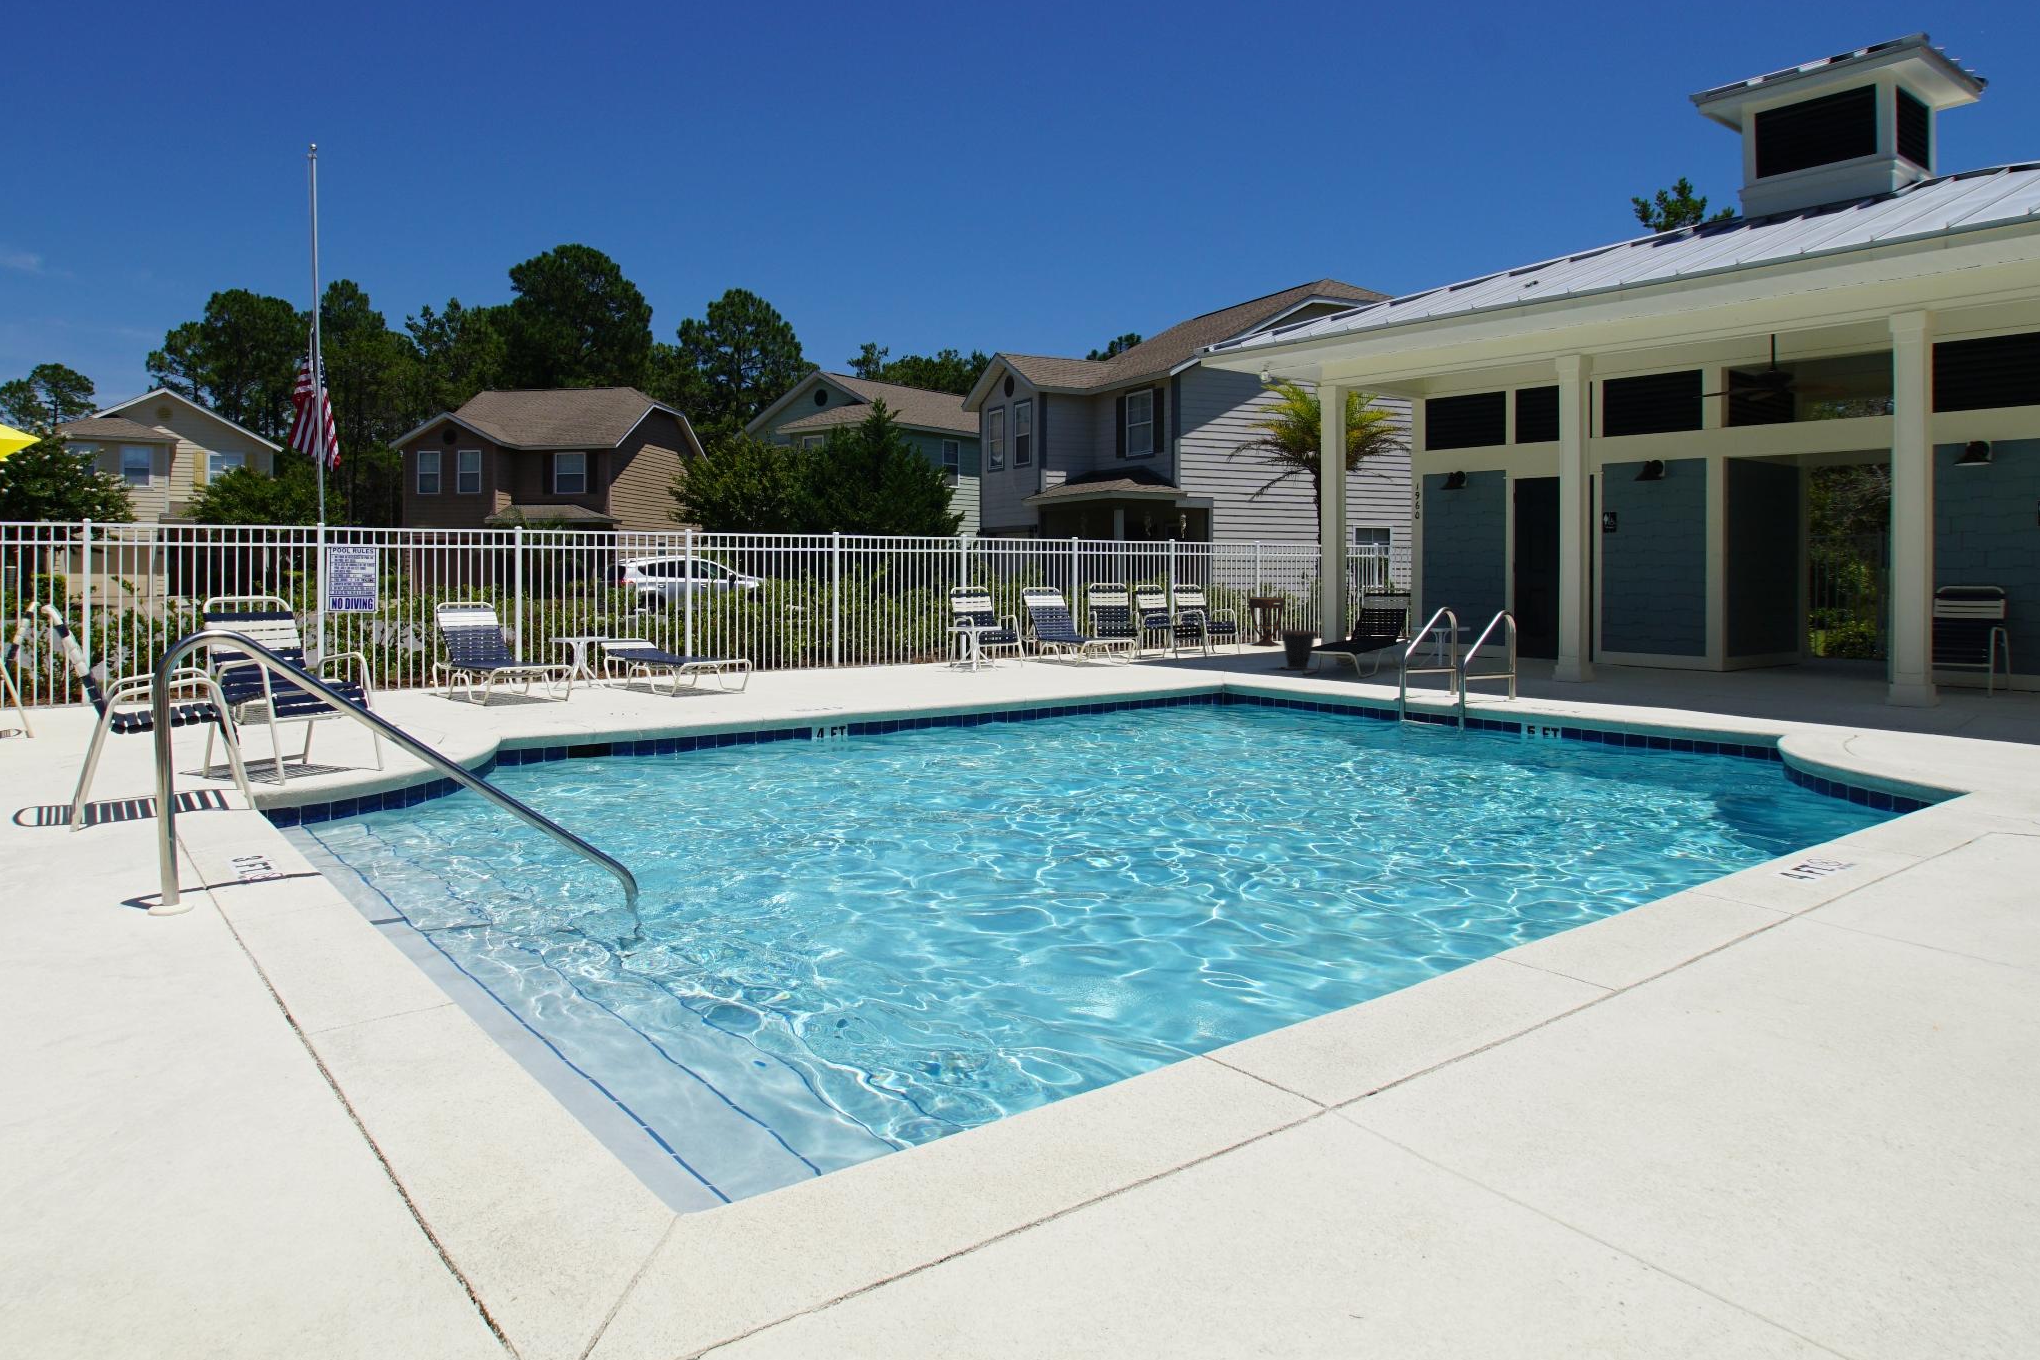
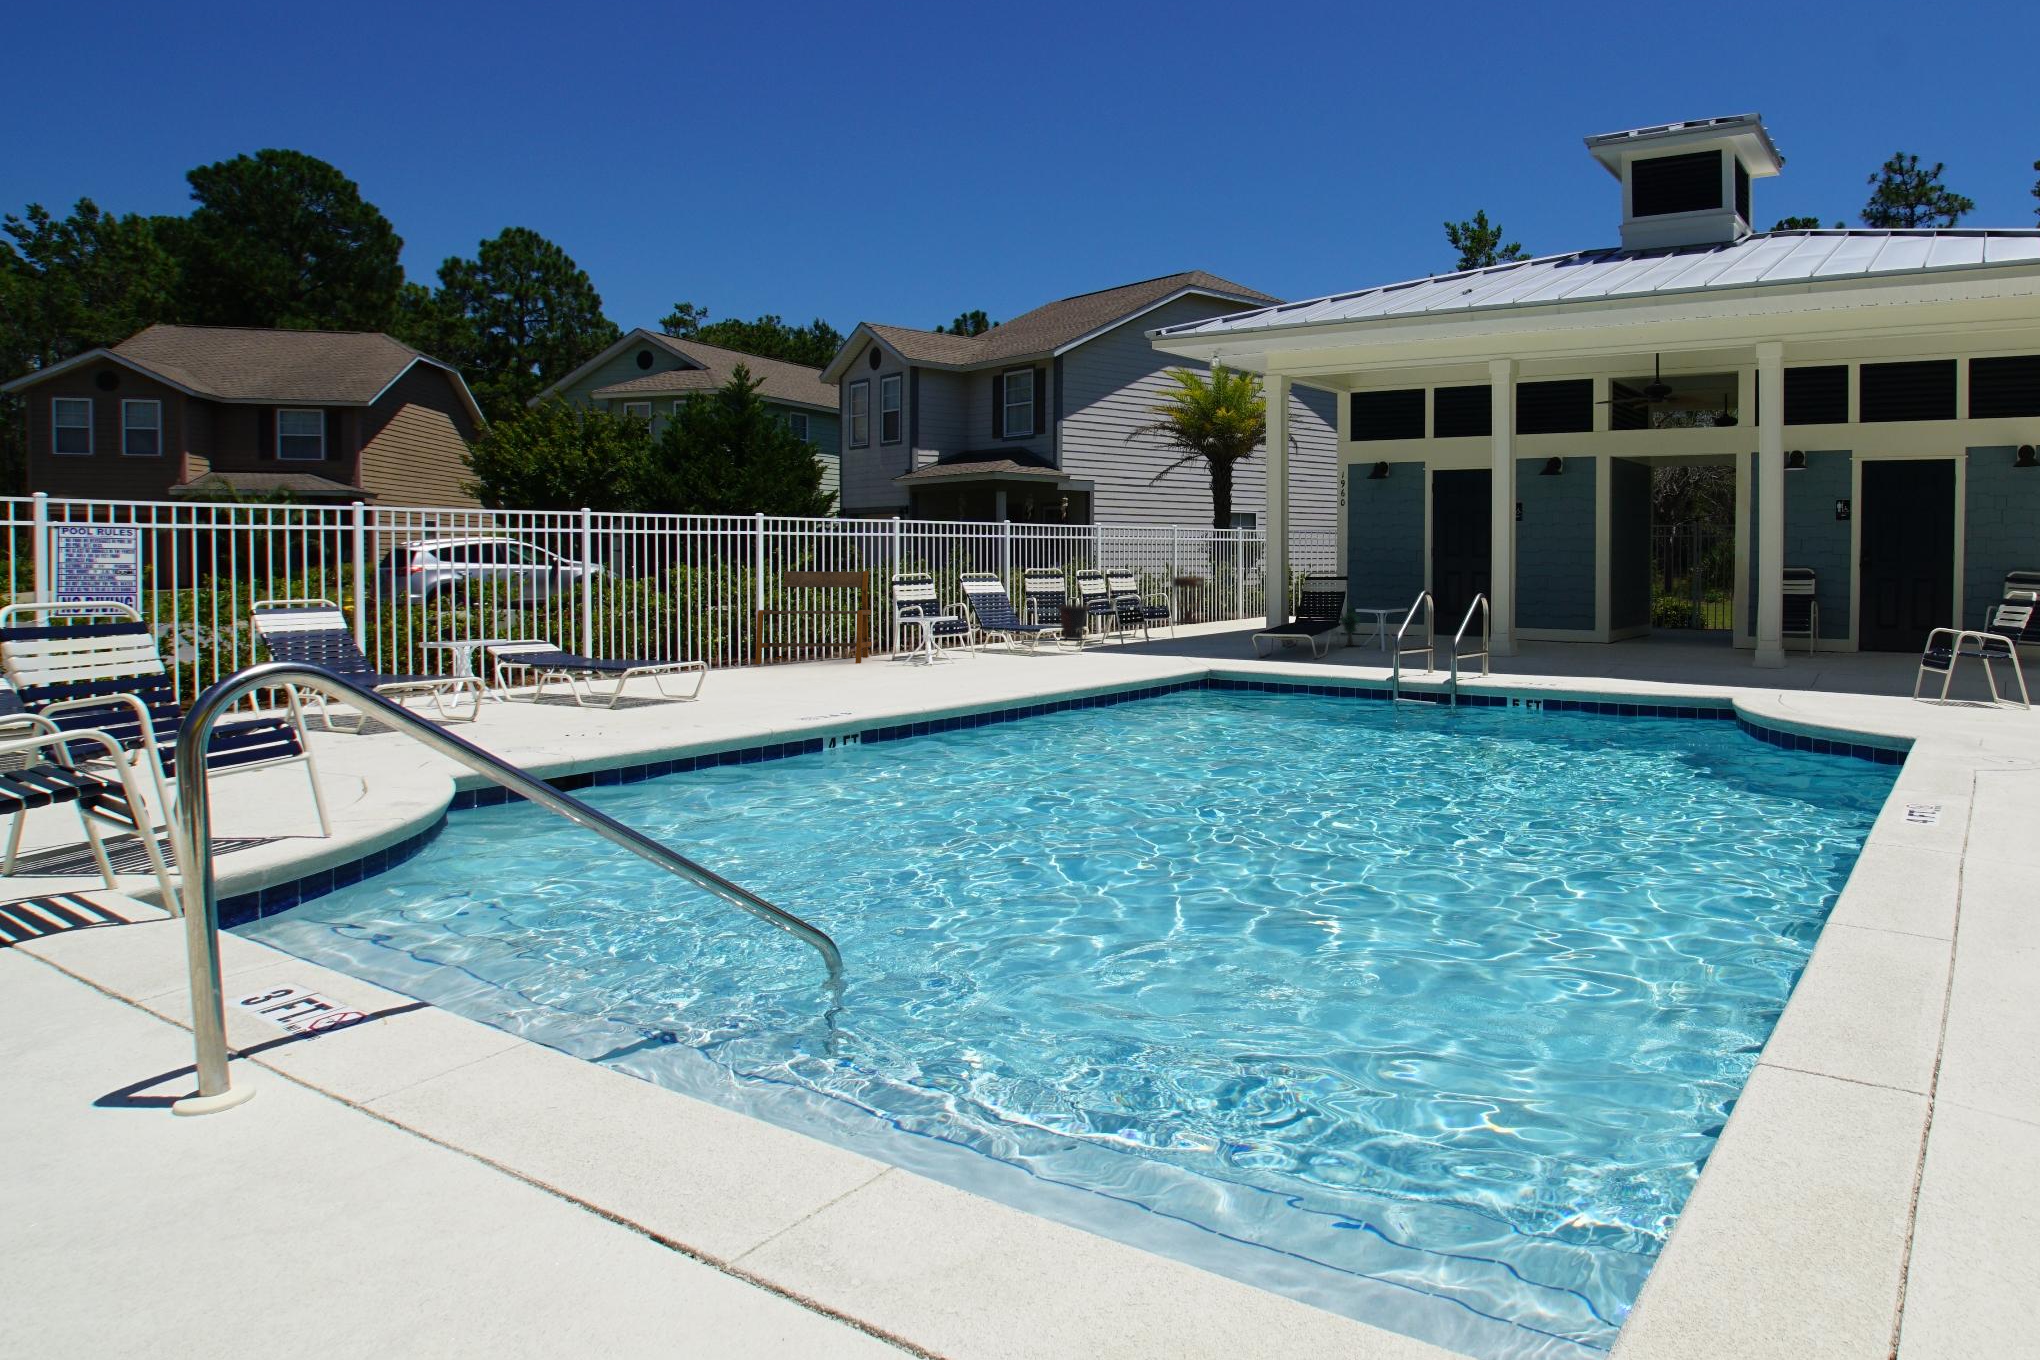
bench: none [837,583,934,668] -> present [756,571,872,664]
decorative plant: none [1391,623,1416,670] -> present [1341,604,1359,646]
bucket: present [1280,629,1318,669] -> present [1058,605,1090,640]

